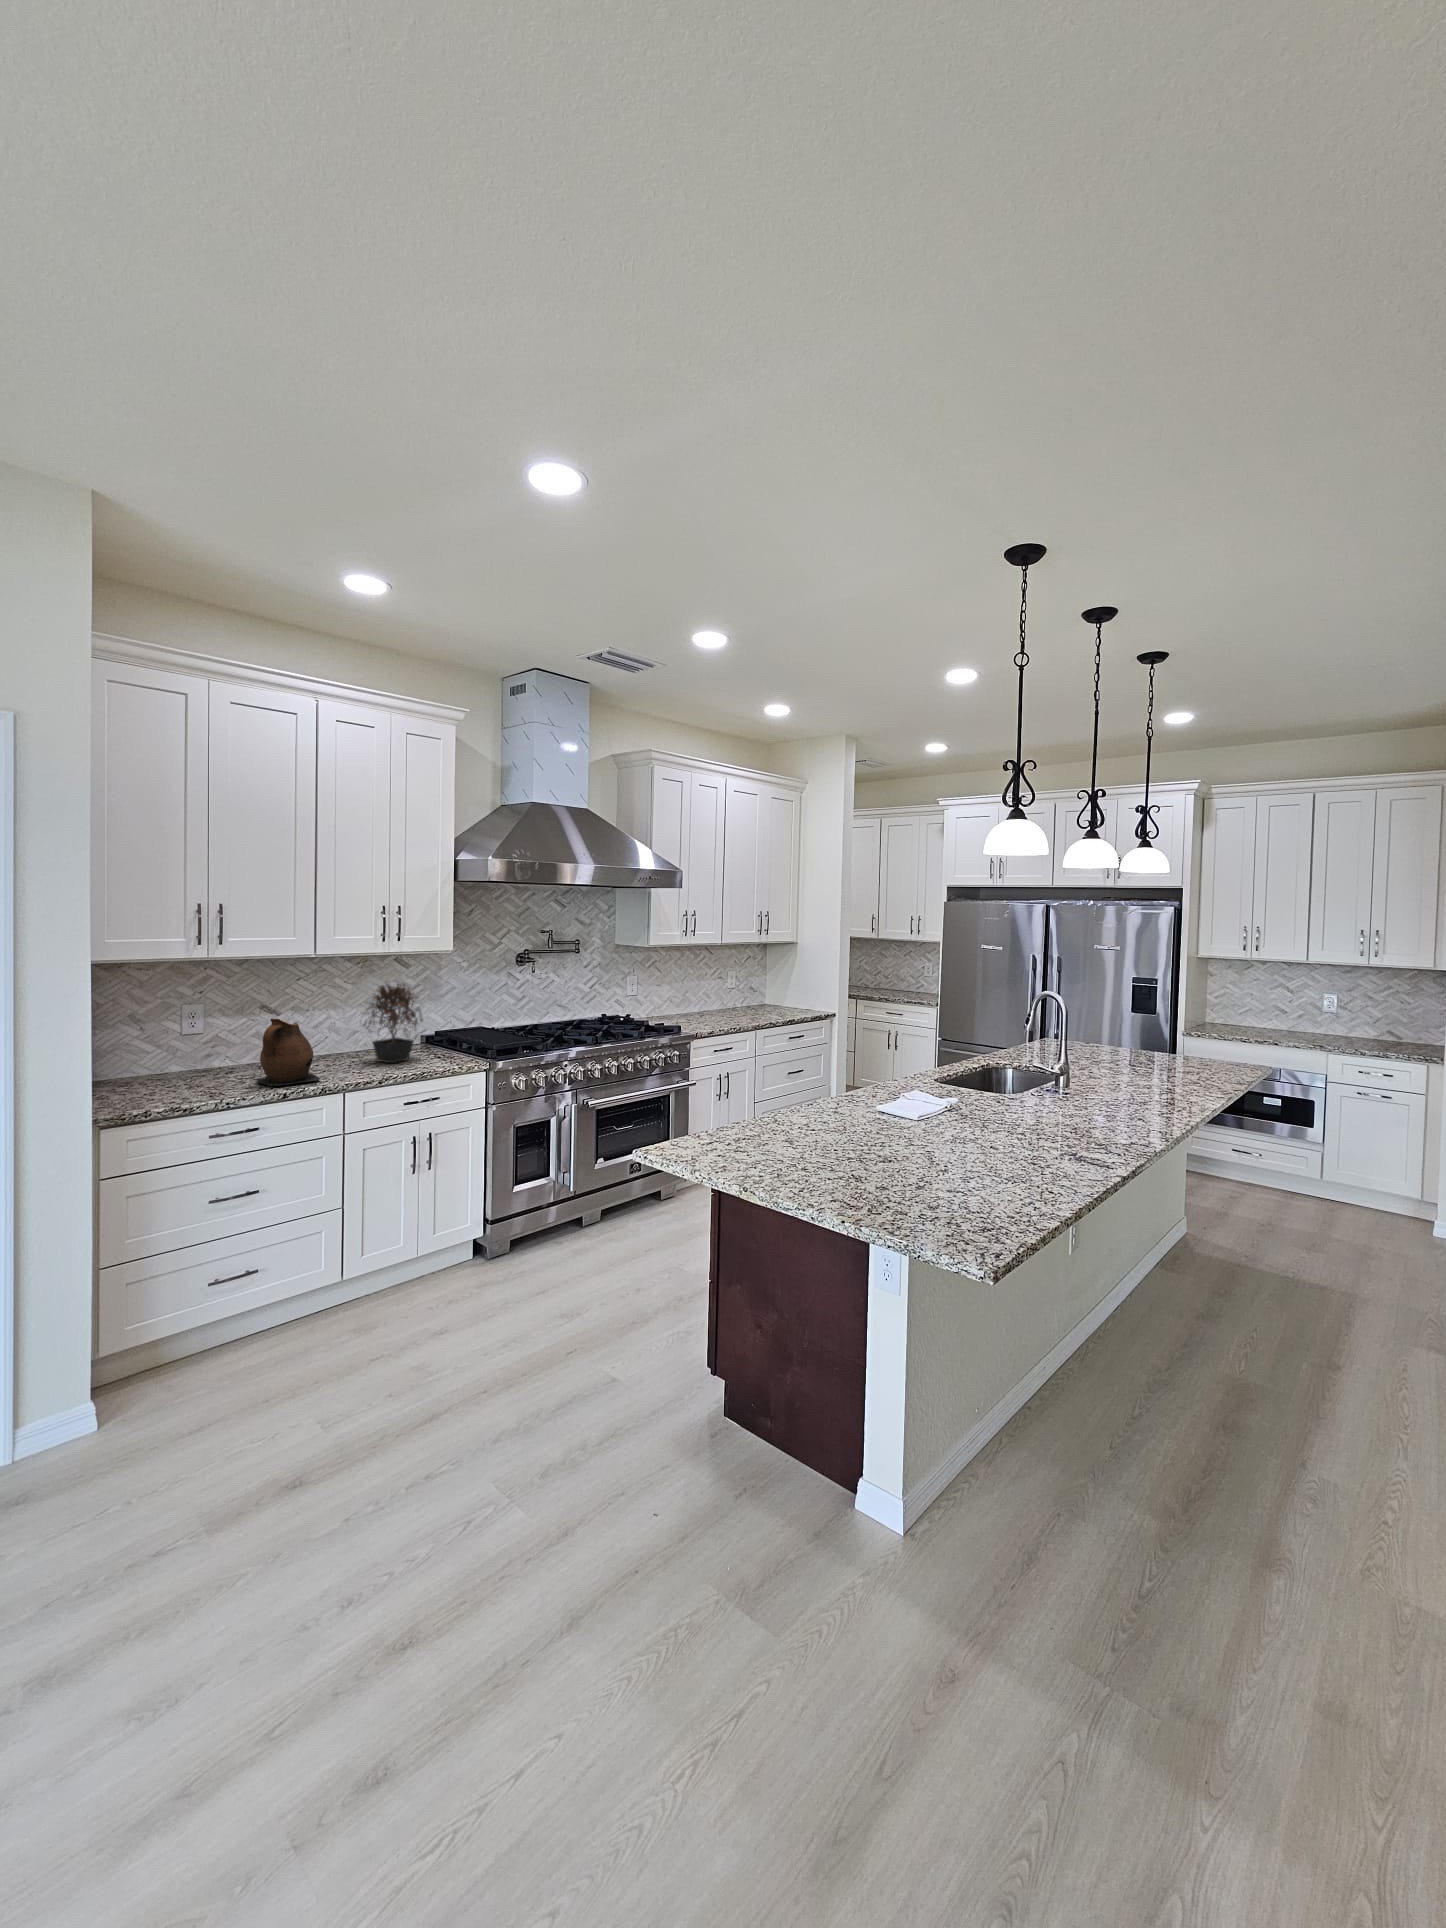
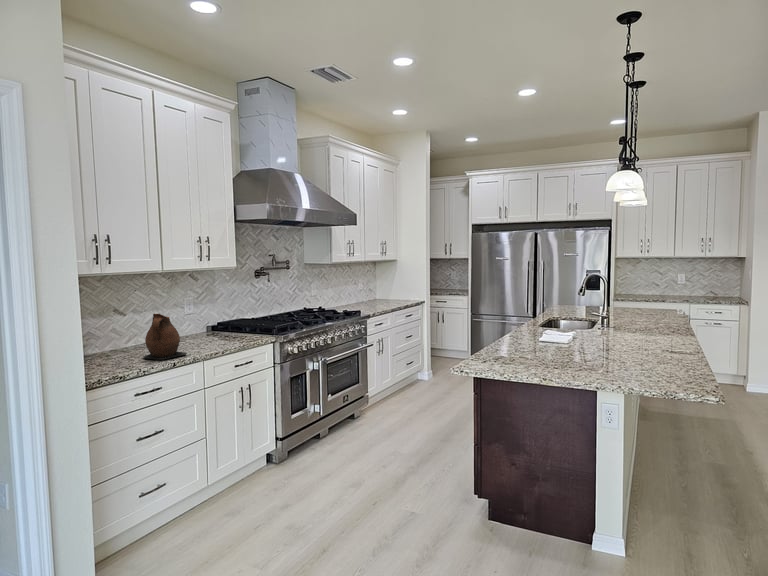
potted plant: present [364,984,423,1063] -> none [189,288,234,342]

